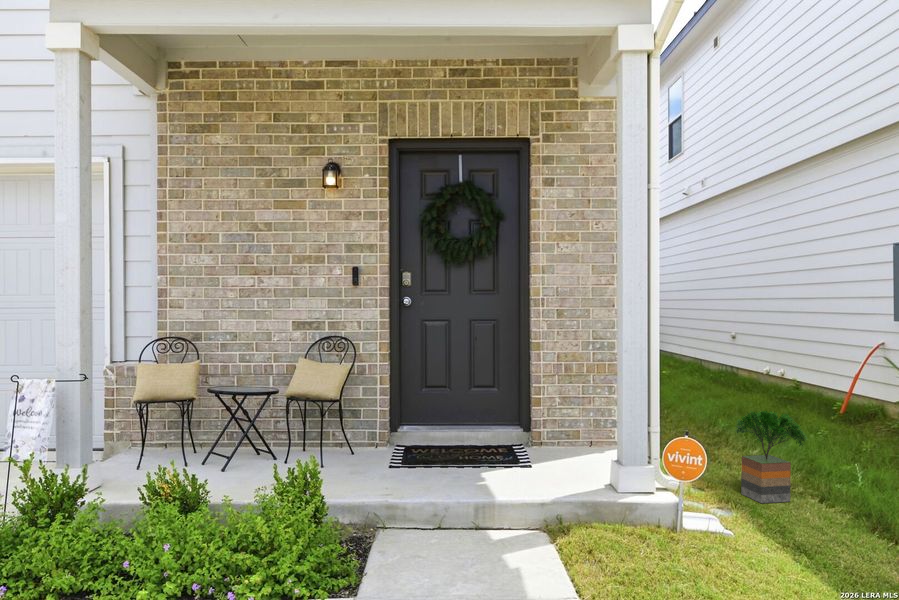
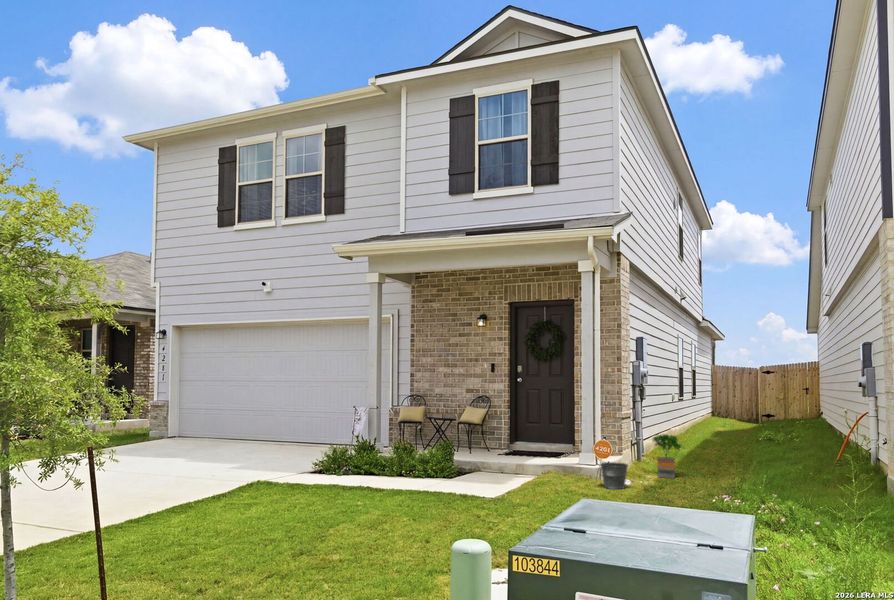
bucket: none [726,498,809,575] -> present [600,462,628,489]

